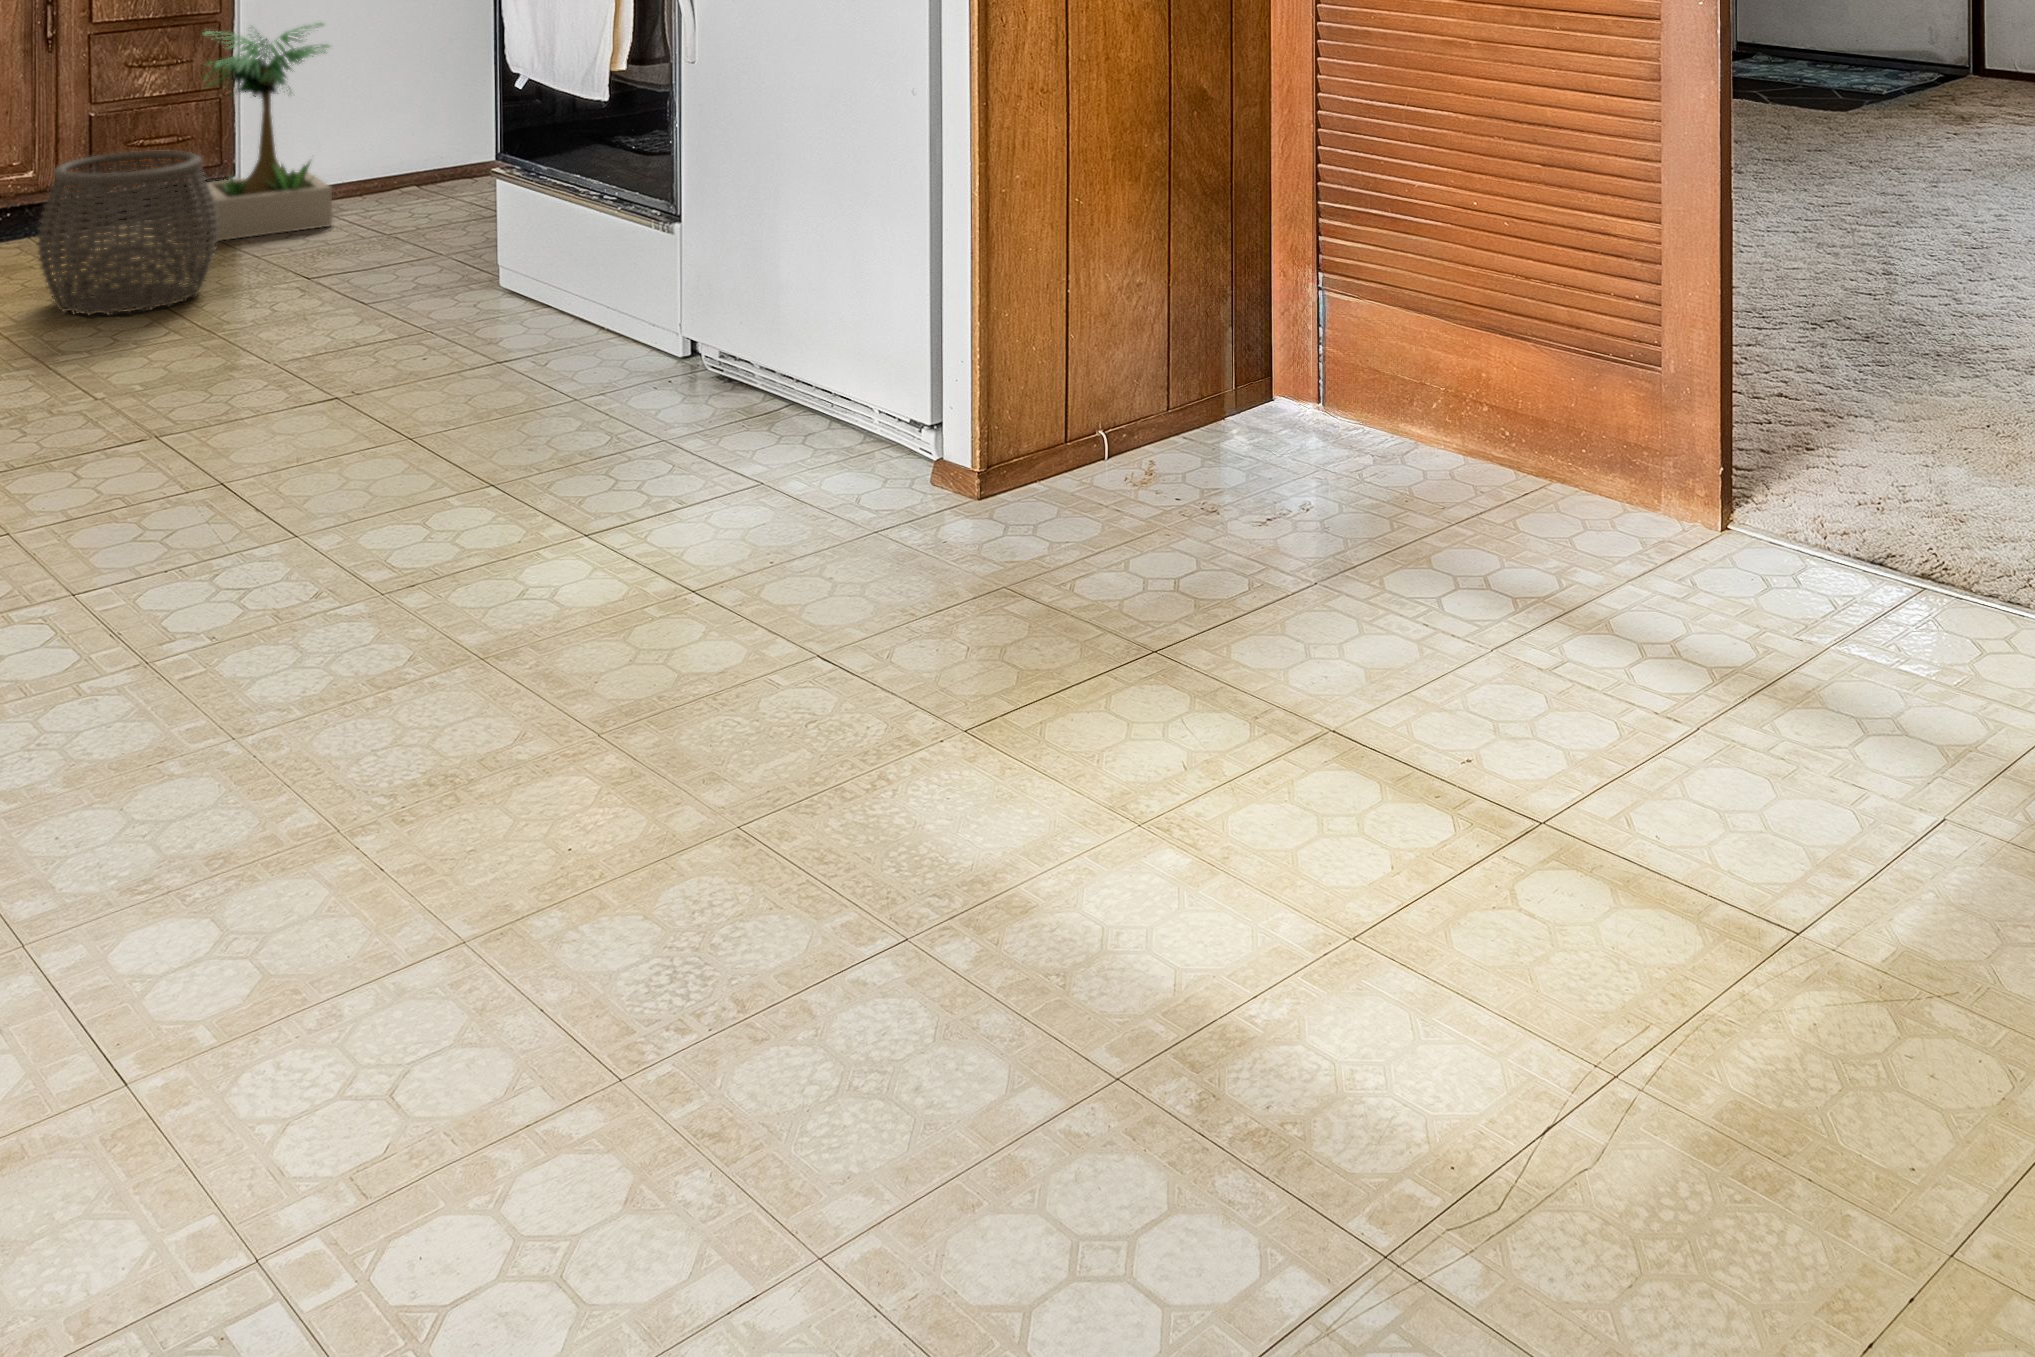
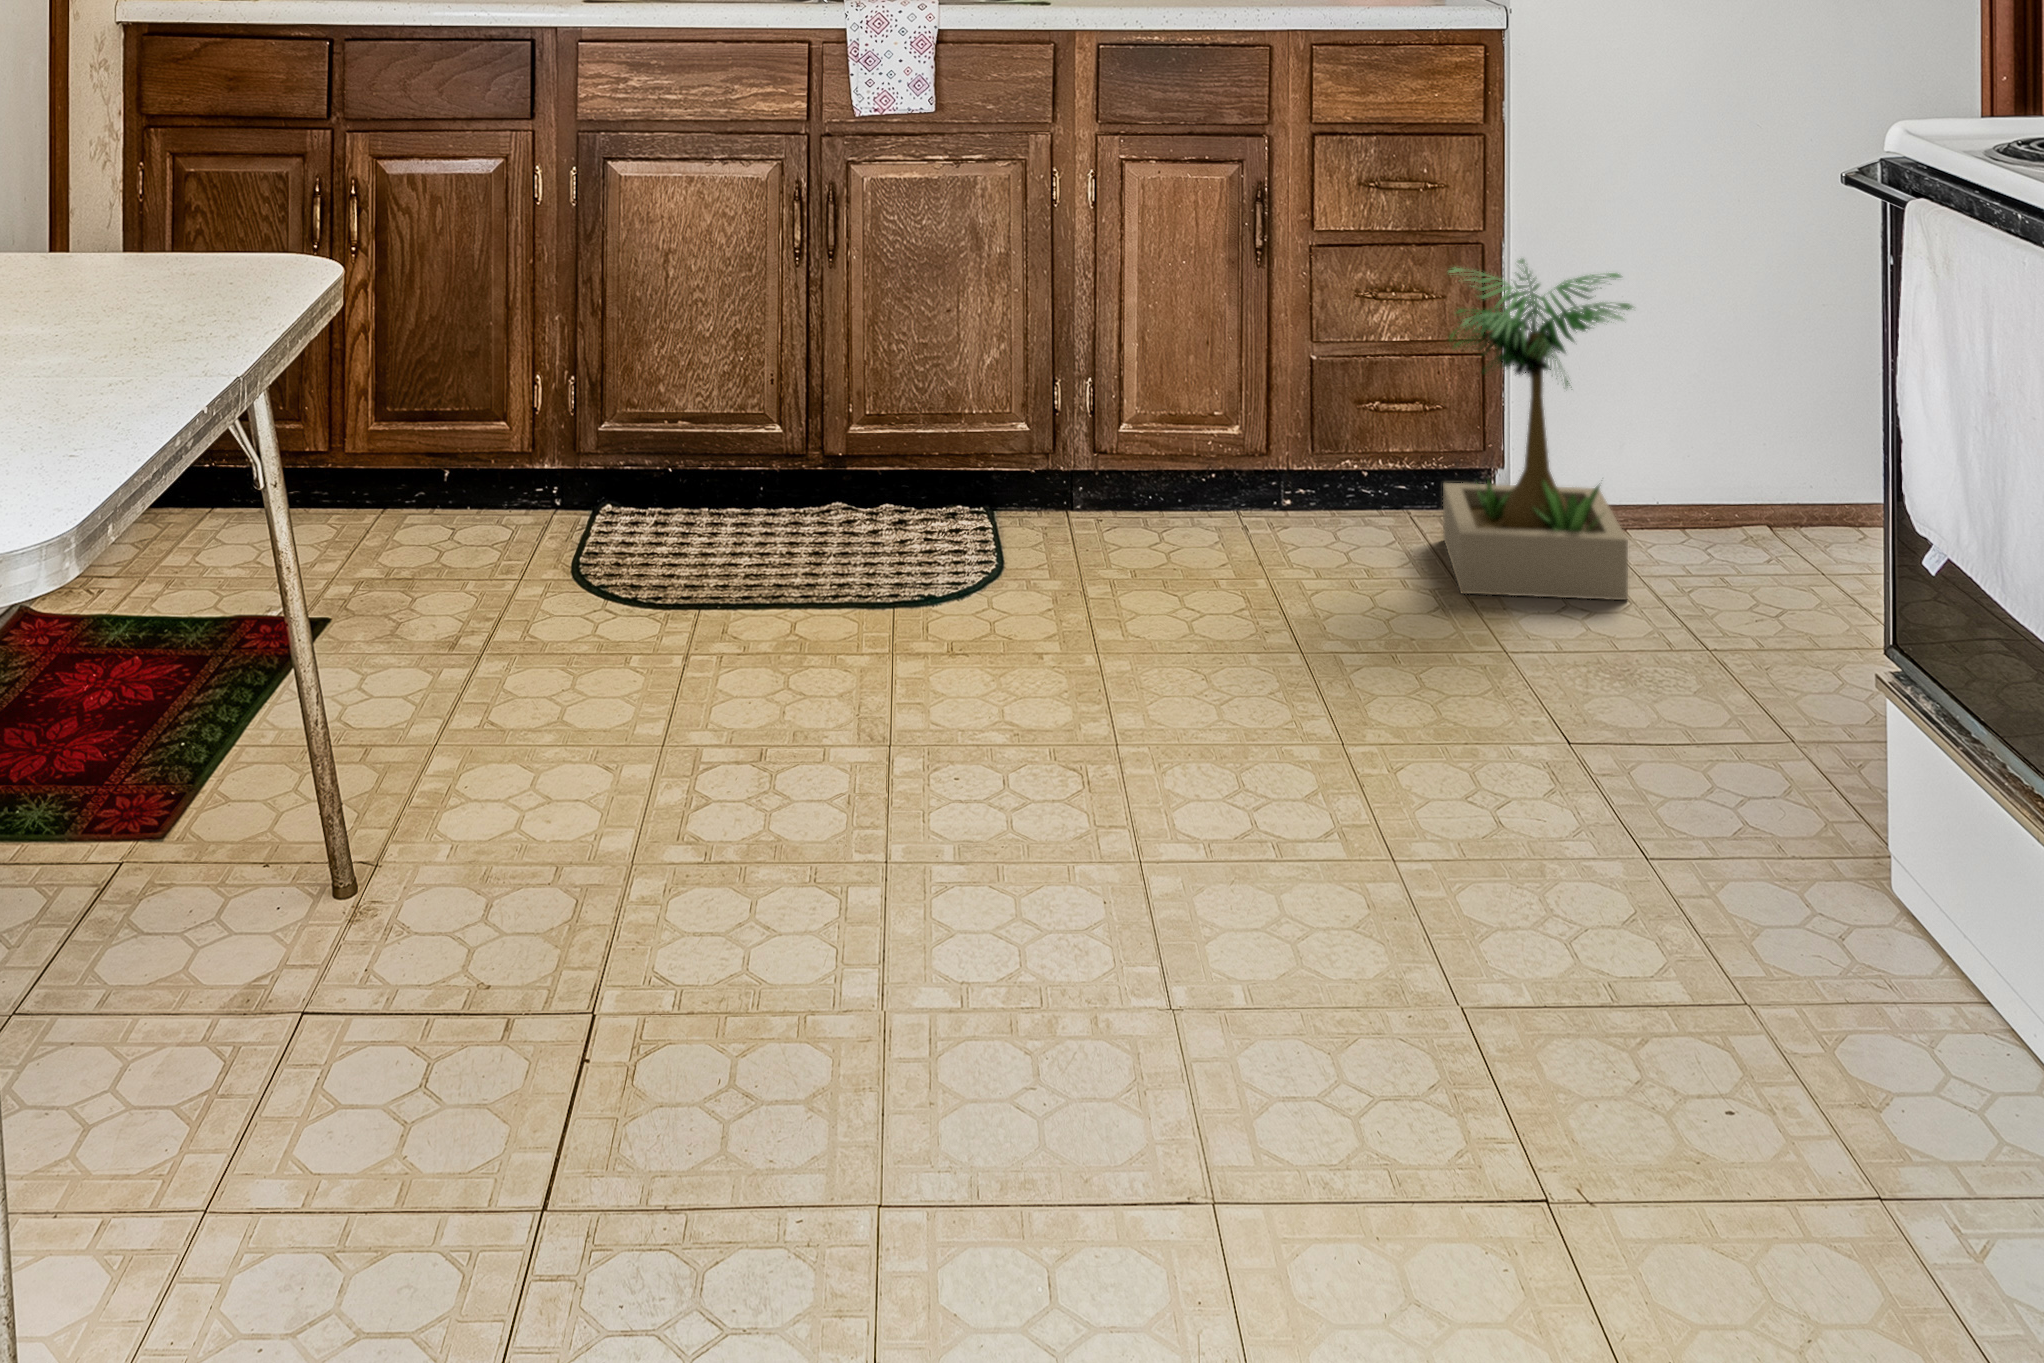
woven basket: present [37,151,219,315] -> none [1183,468,1435,751]

